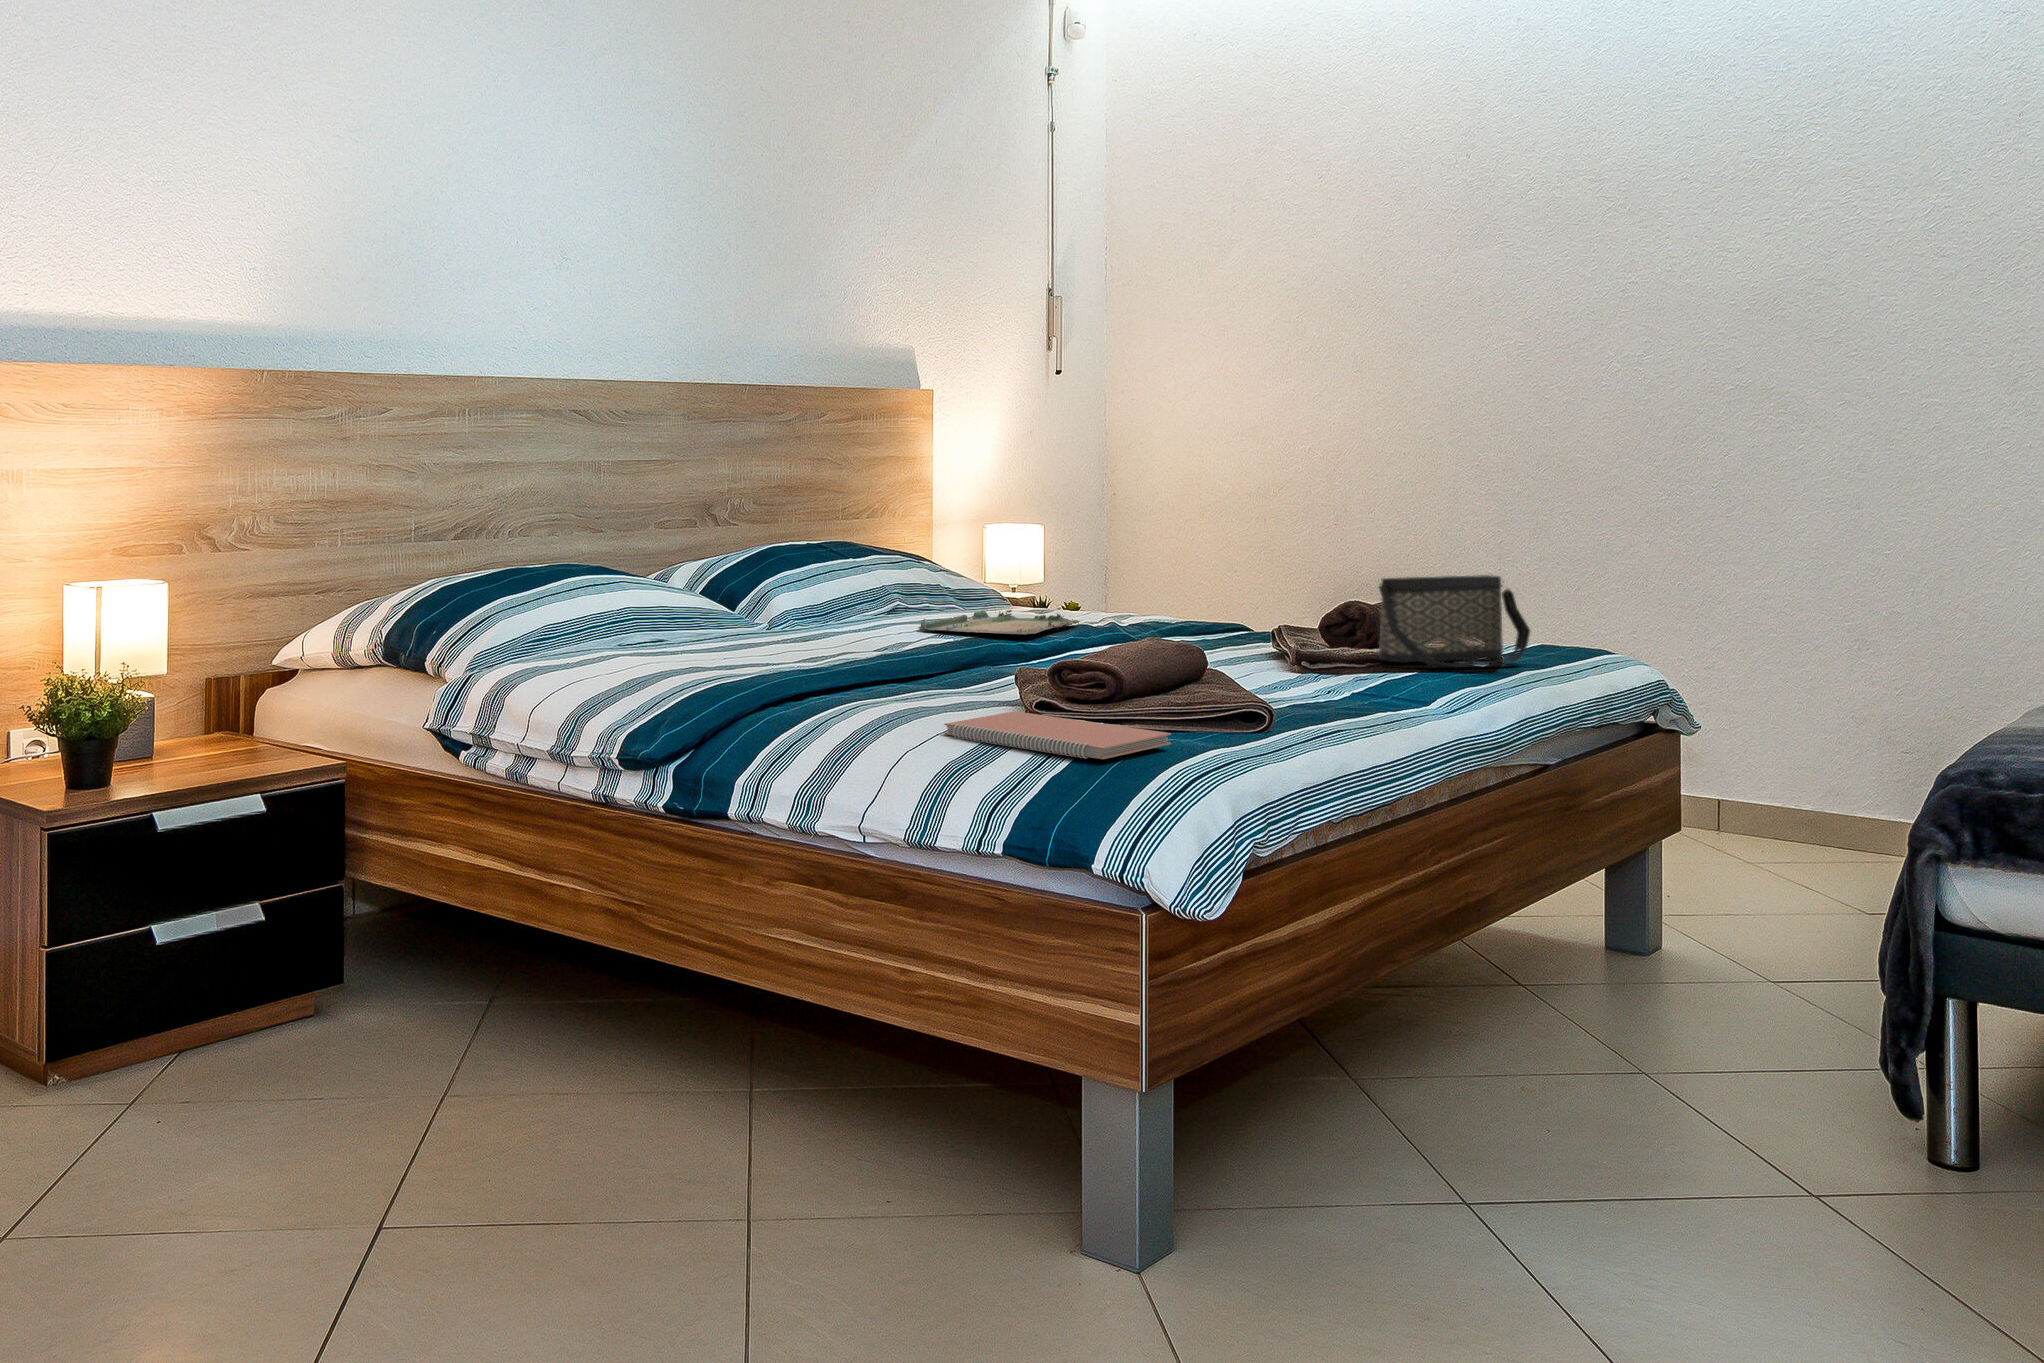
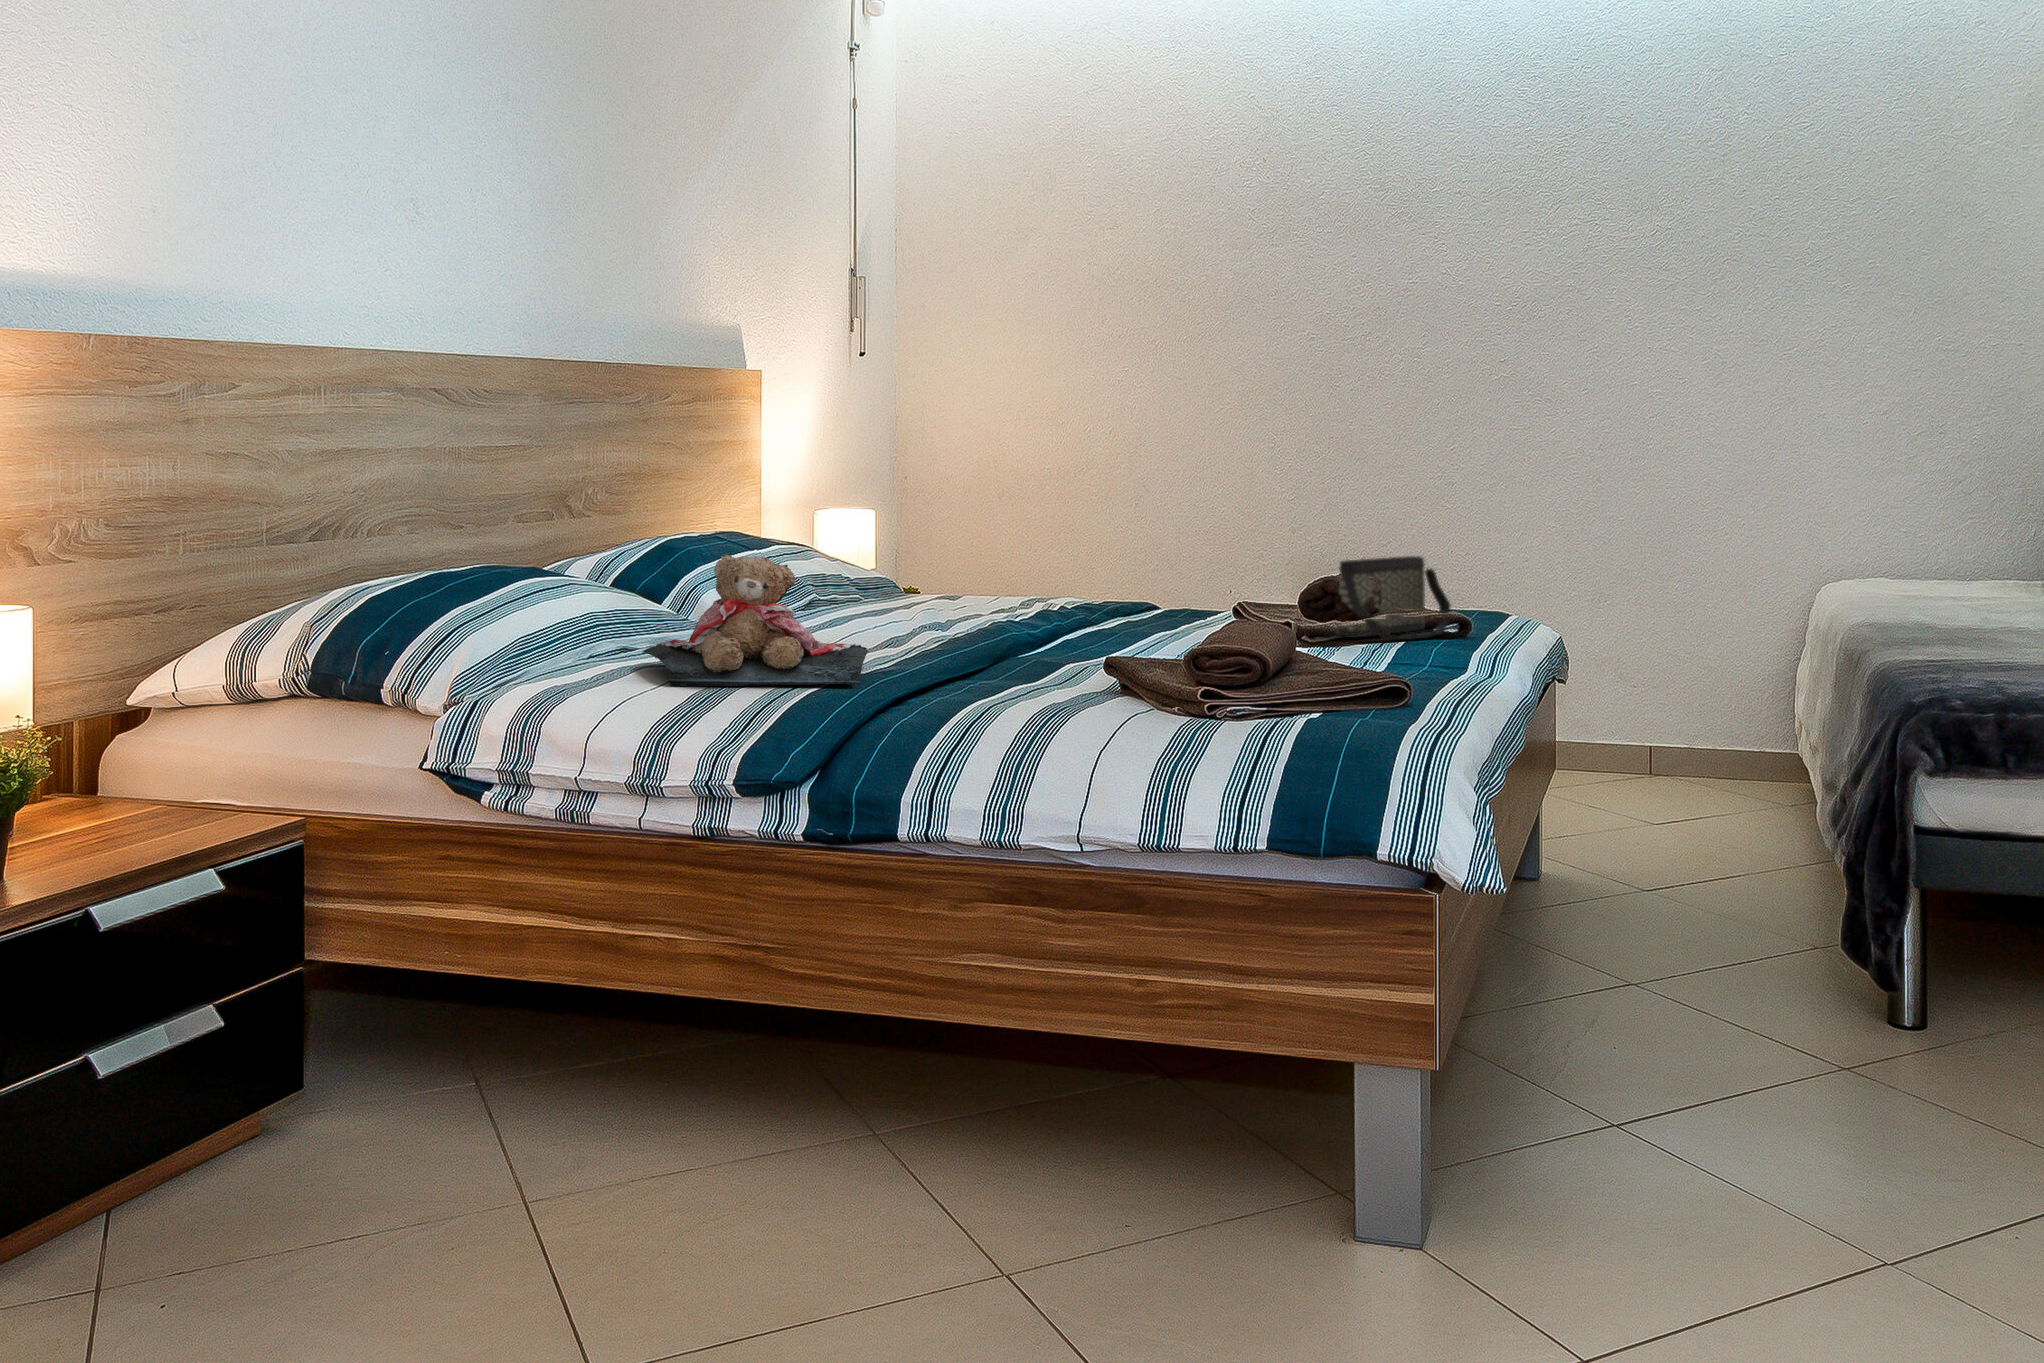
teddy bear: none [621,554,819,677] -> present [642,555,868,686]
tray: present [918,608,1080,635] -> none [886,593,1028,626]
notebook: present [944,711,1171,759] -> none [1130,705,1347,747]

